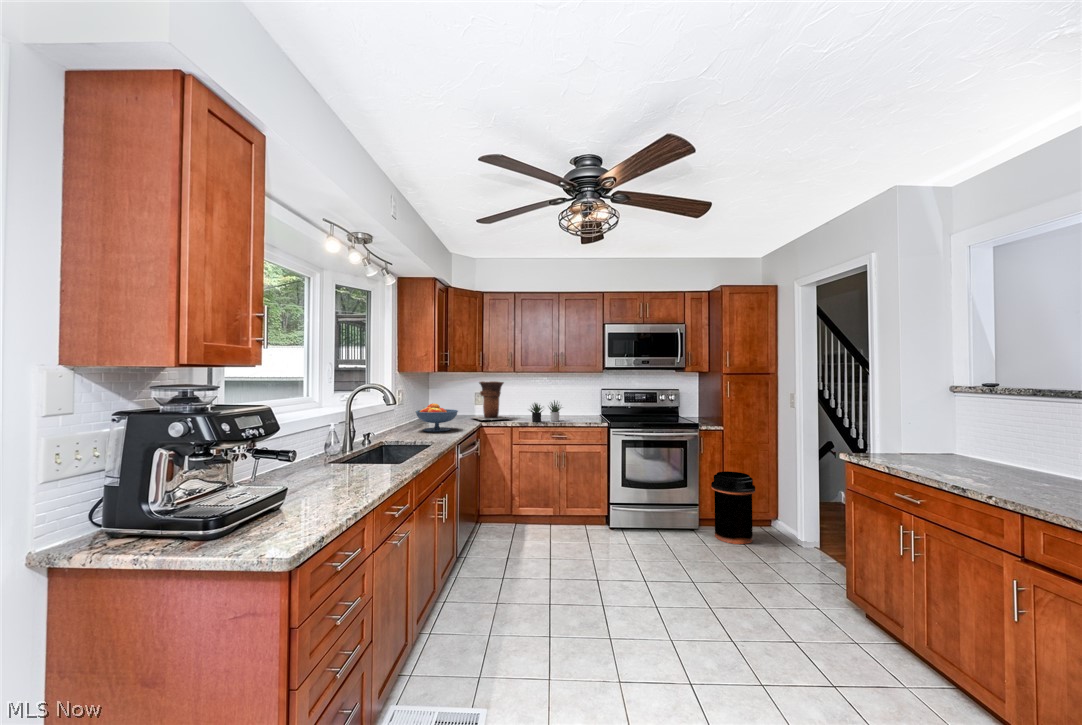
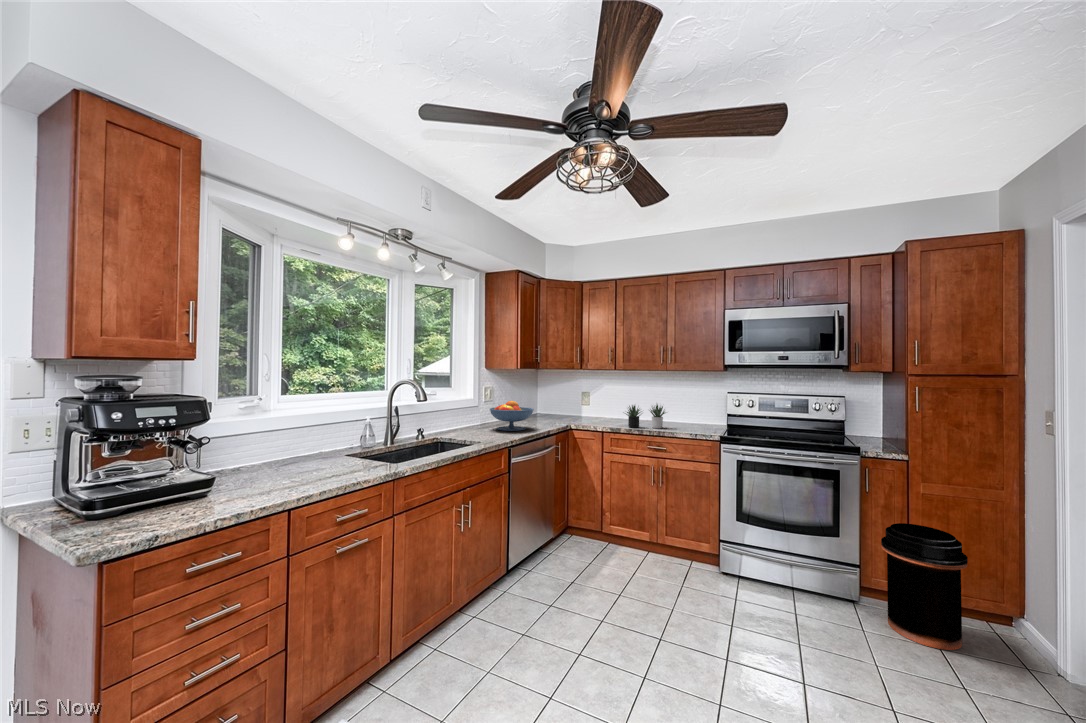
vase: present [473,381,509,420] -> none [569,379,610,422]

